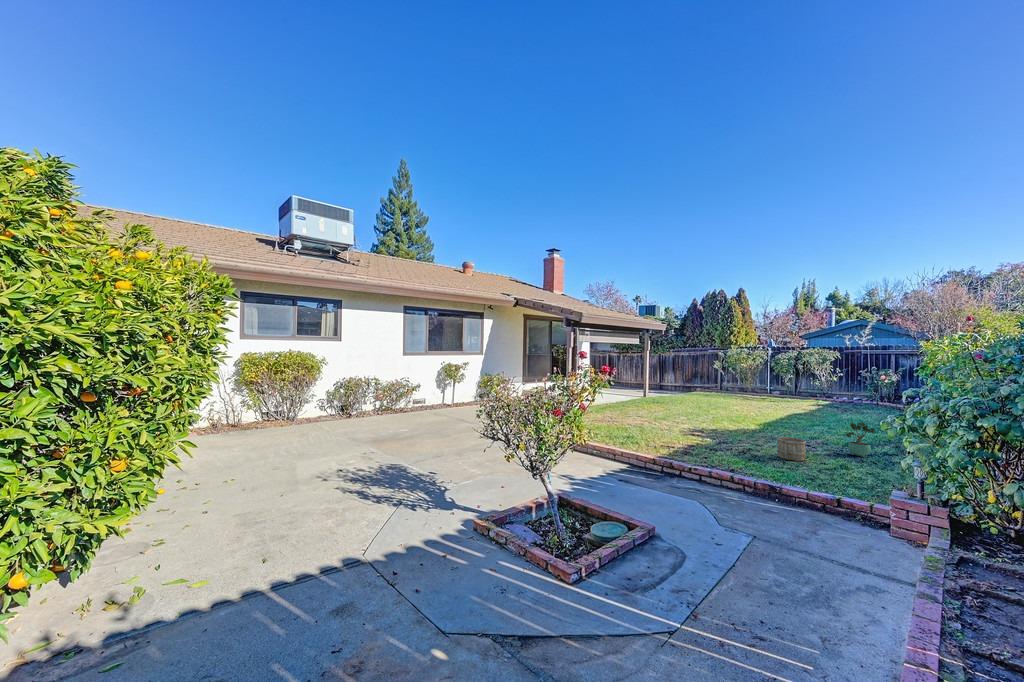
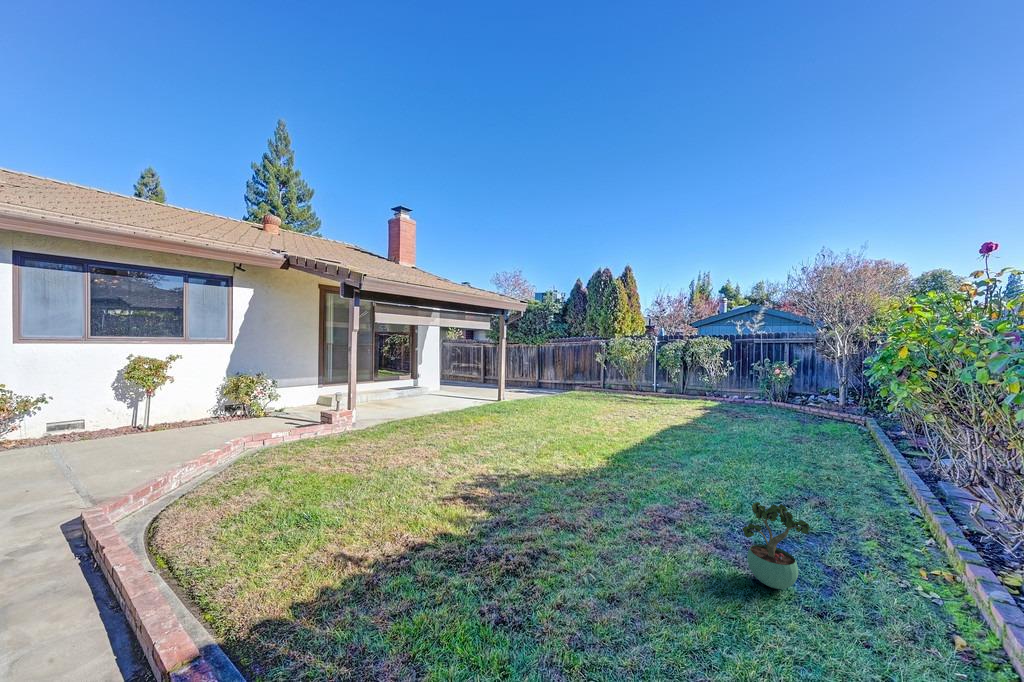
wooden bucket: present [777,437,806,461] -> none [572,553,644,648]

